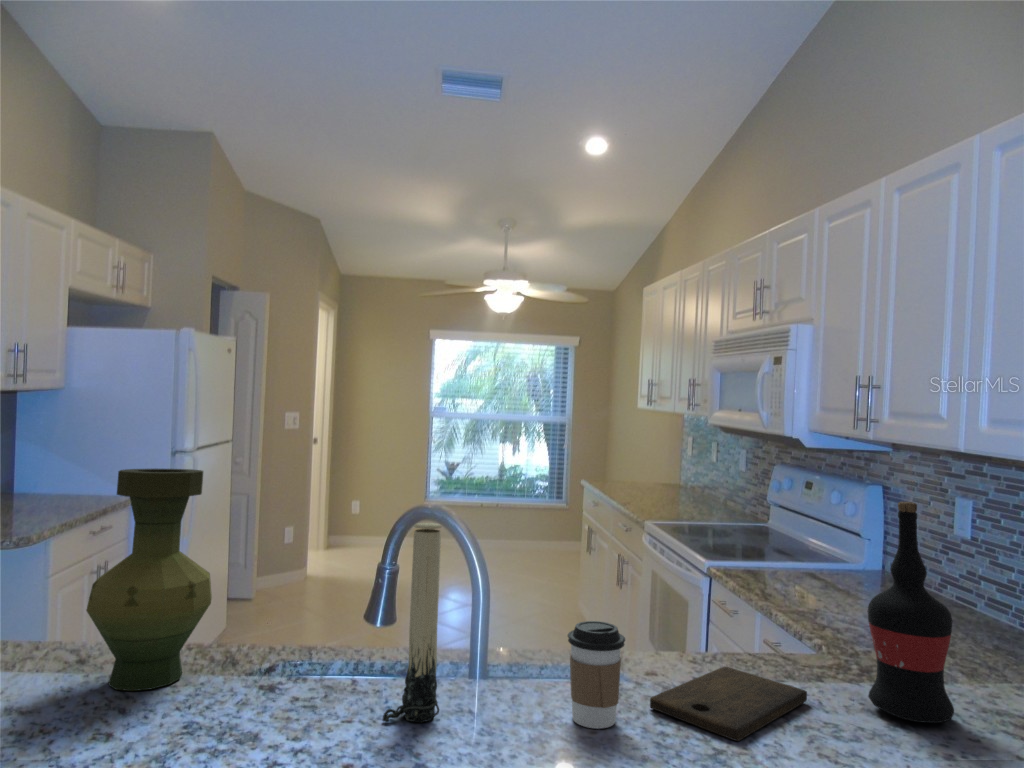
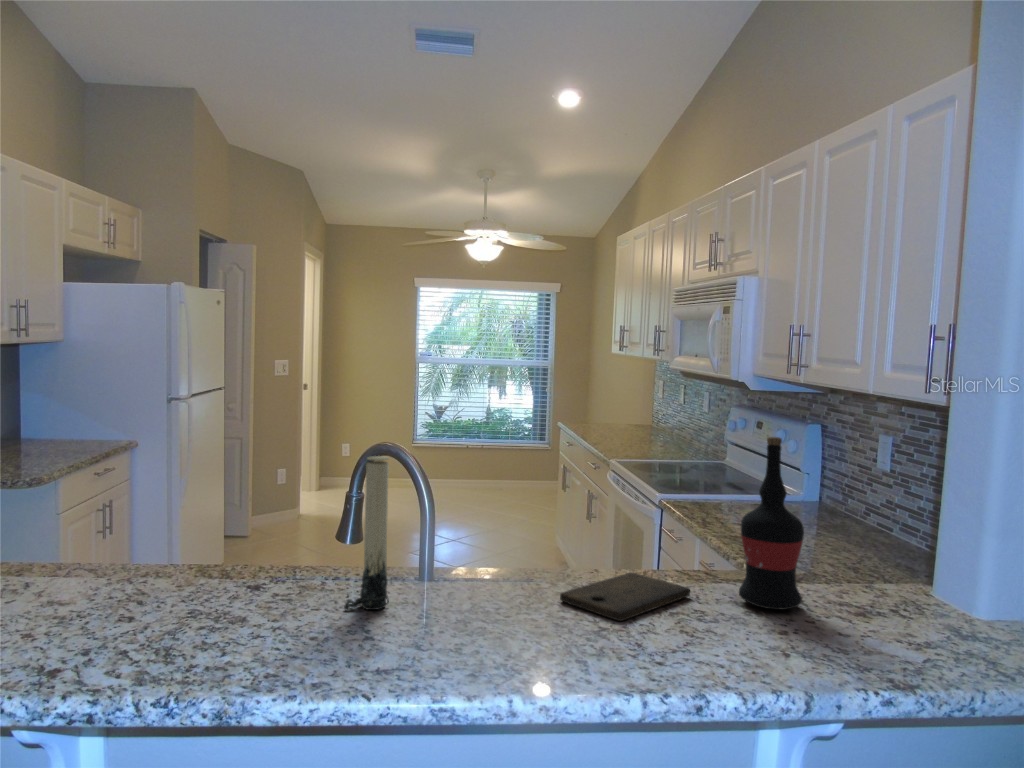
vase: present [86,469,212,691] -> none [105,414,207,591]
coffee cup: present [568,621,625,729] -> none [491,533,537,614]

